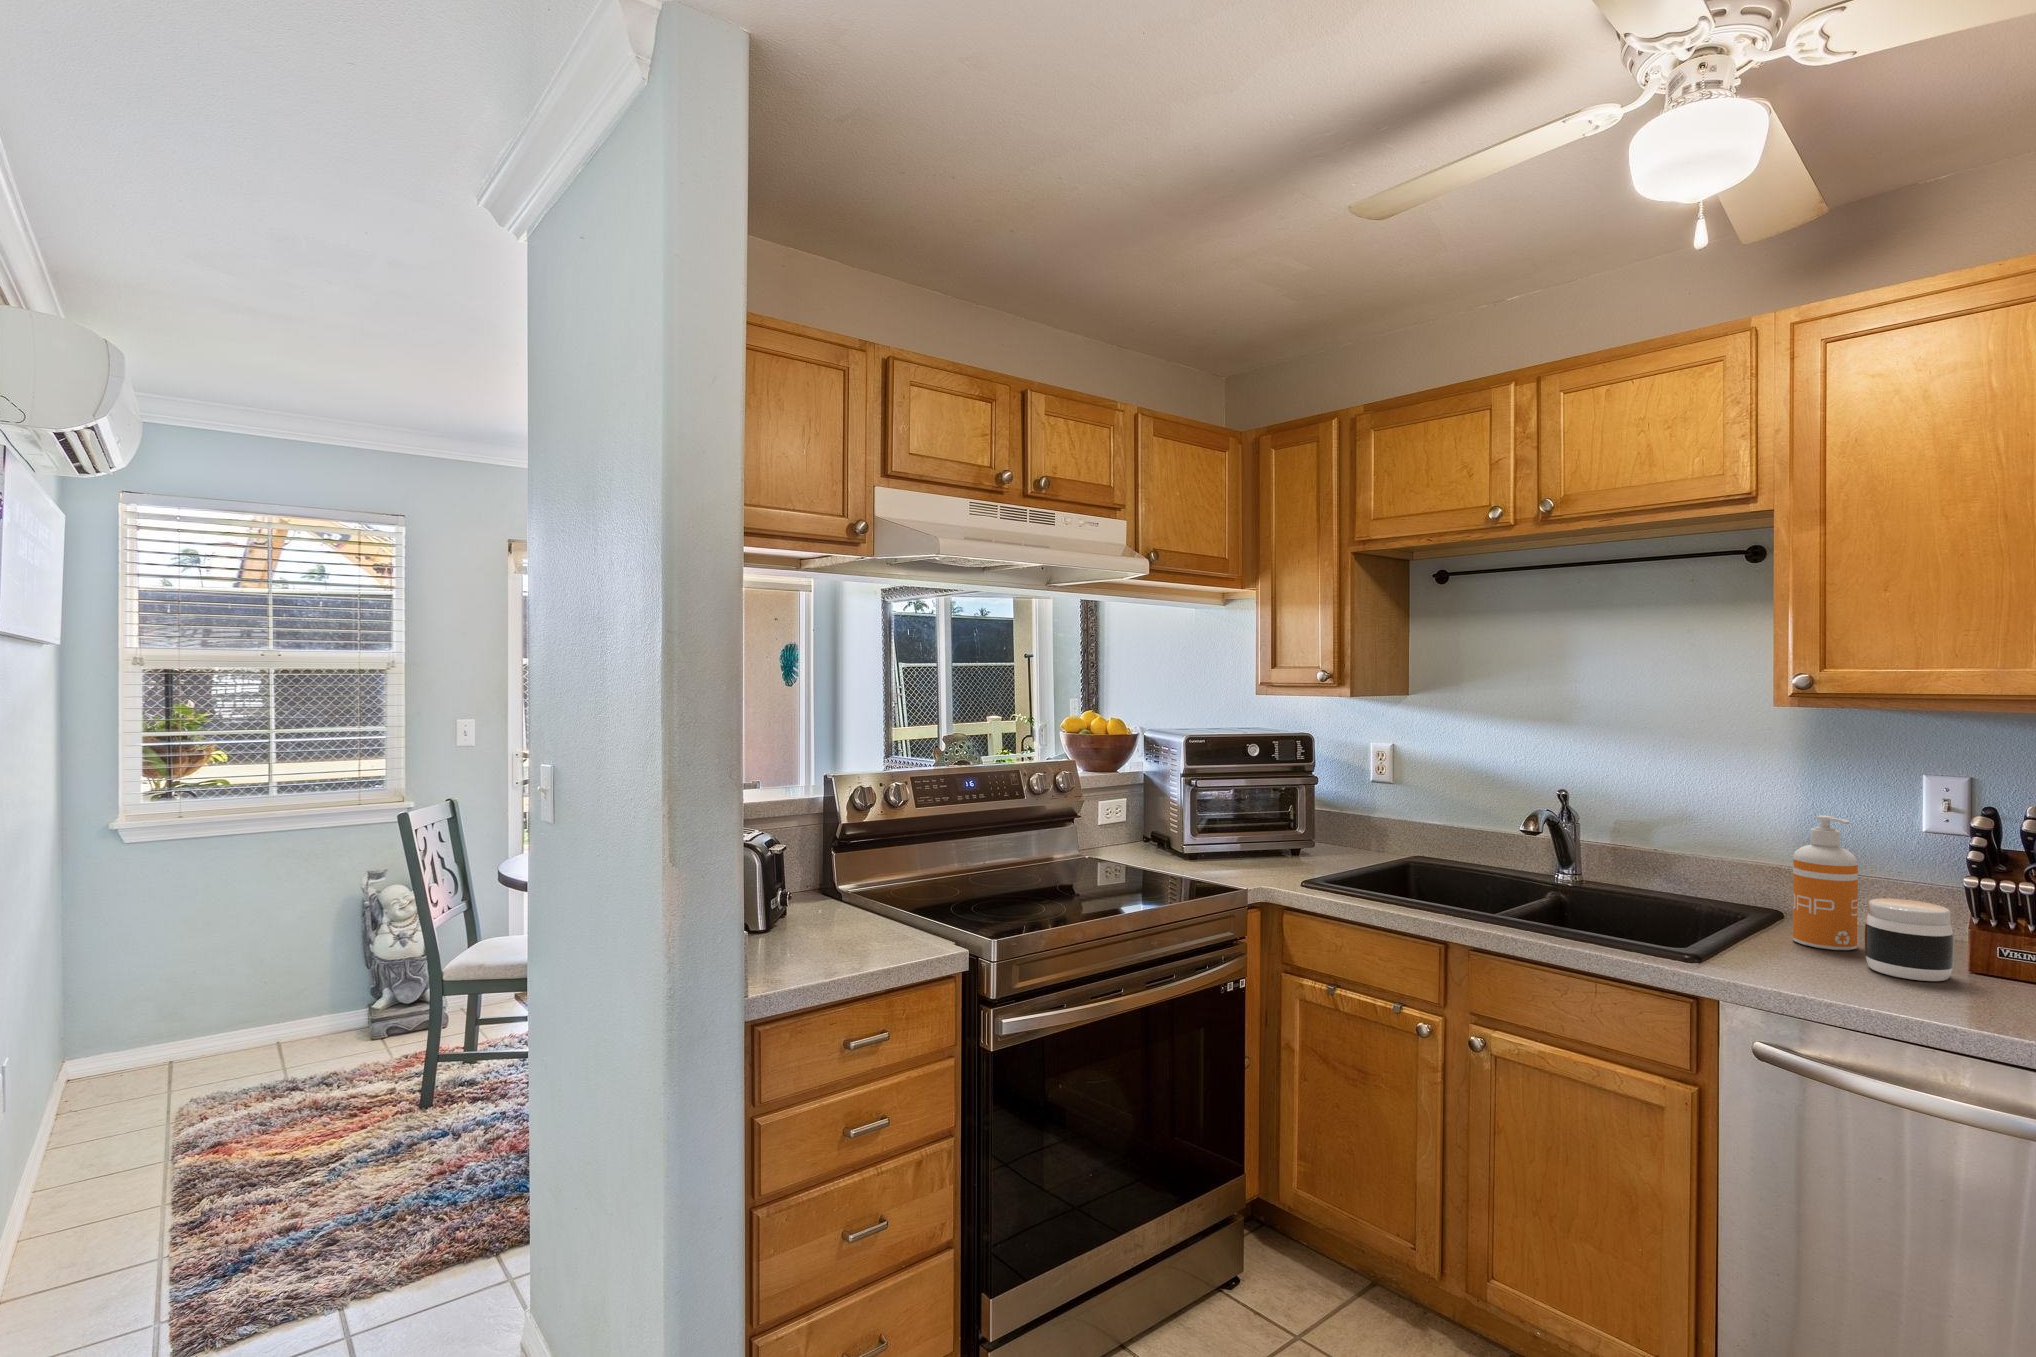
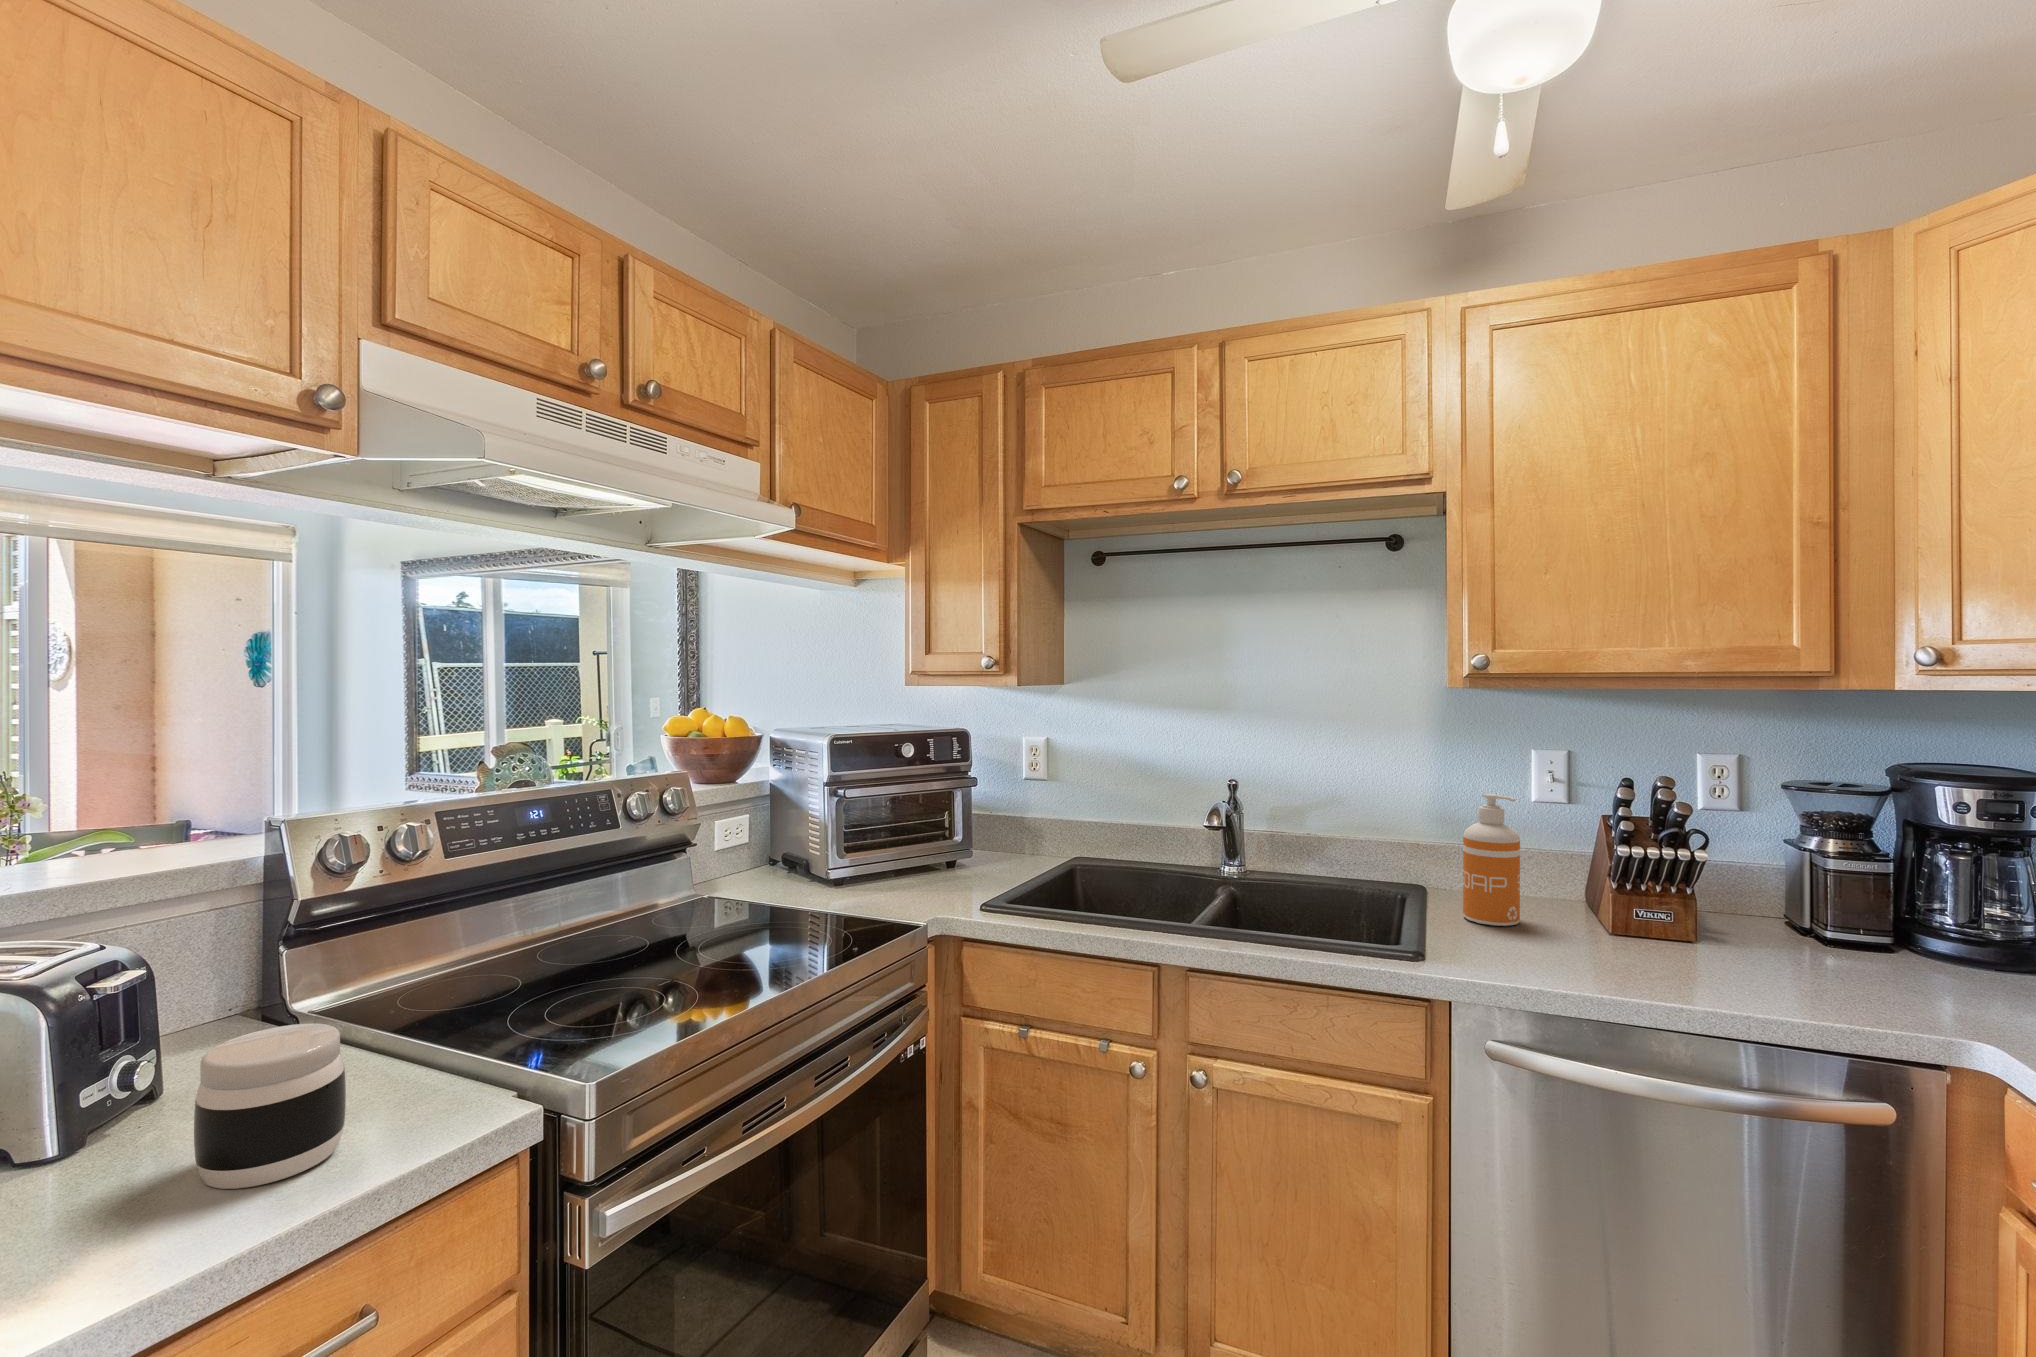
jar: present [1865,898,1954,981] -> present [194,1023,346,1189]

